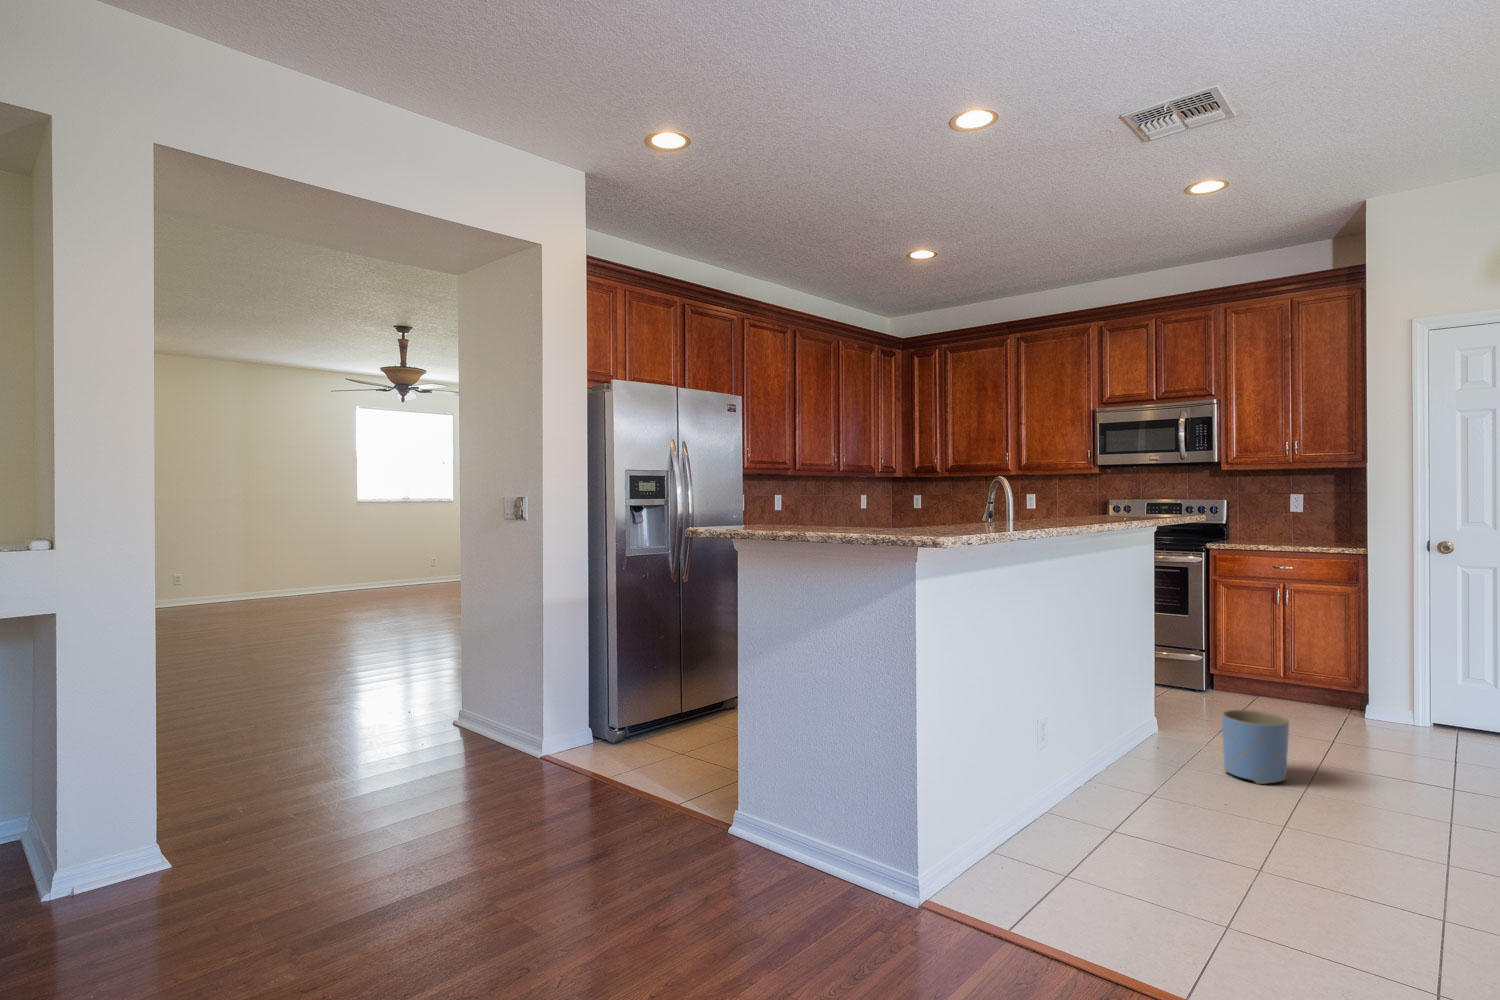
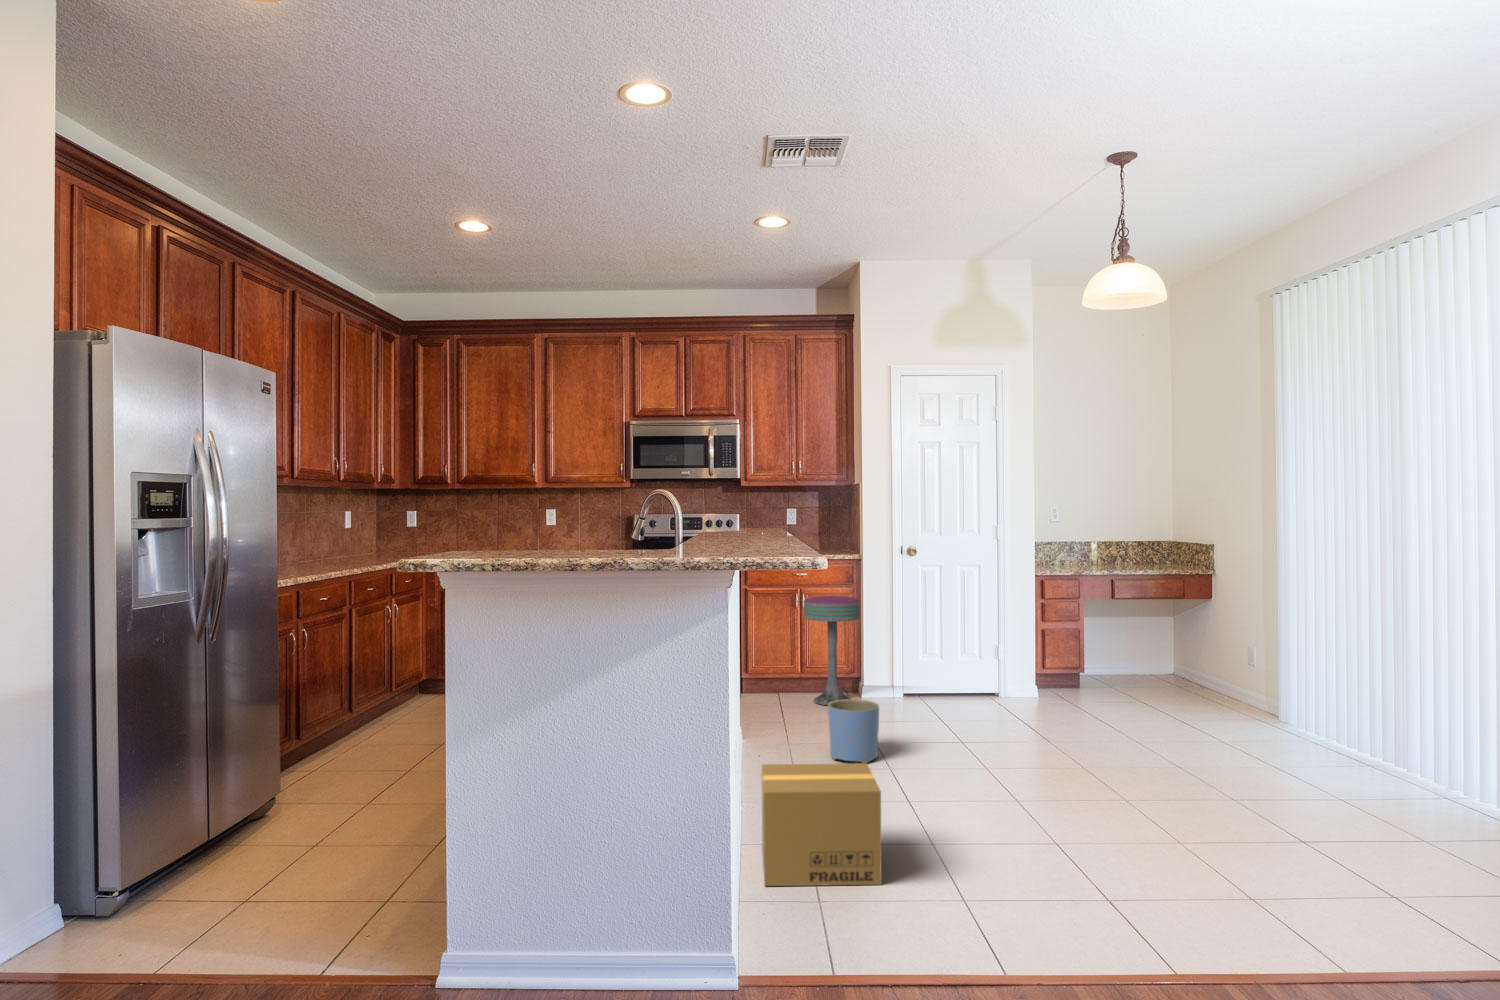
bar stool: none [1269,597,1348,726] -> present [804,596,860,705]
cardboard box: none [1007,742,1153,885] -> present [762,763,882,886]

